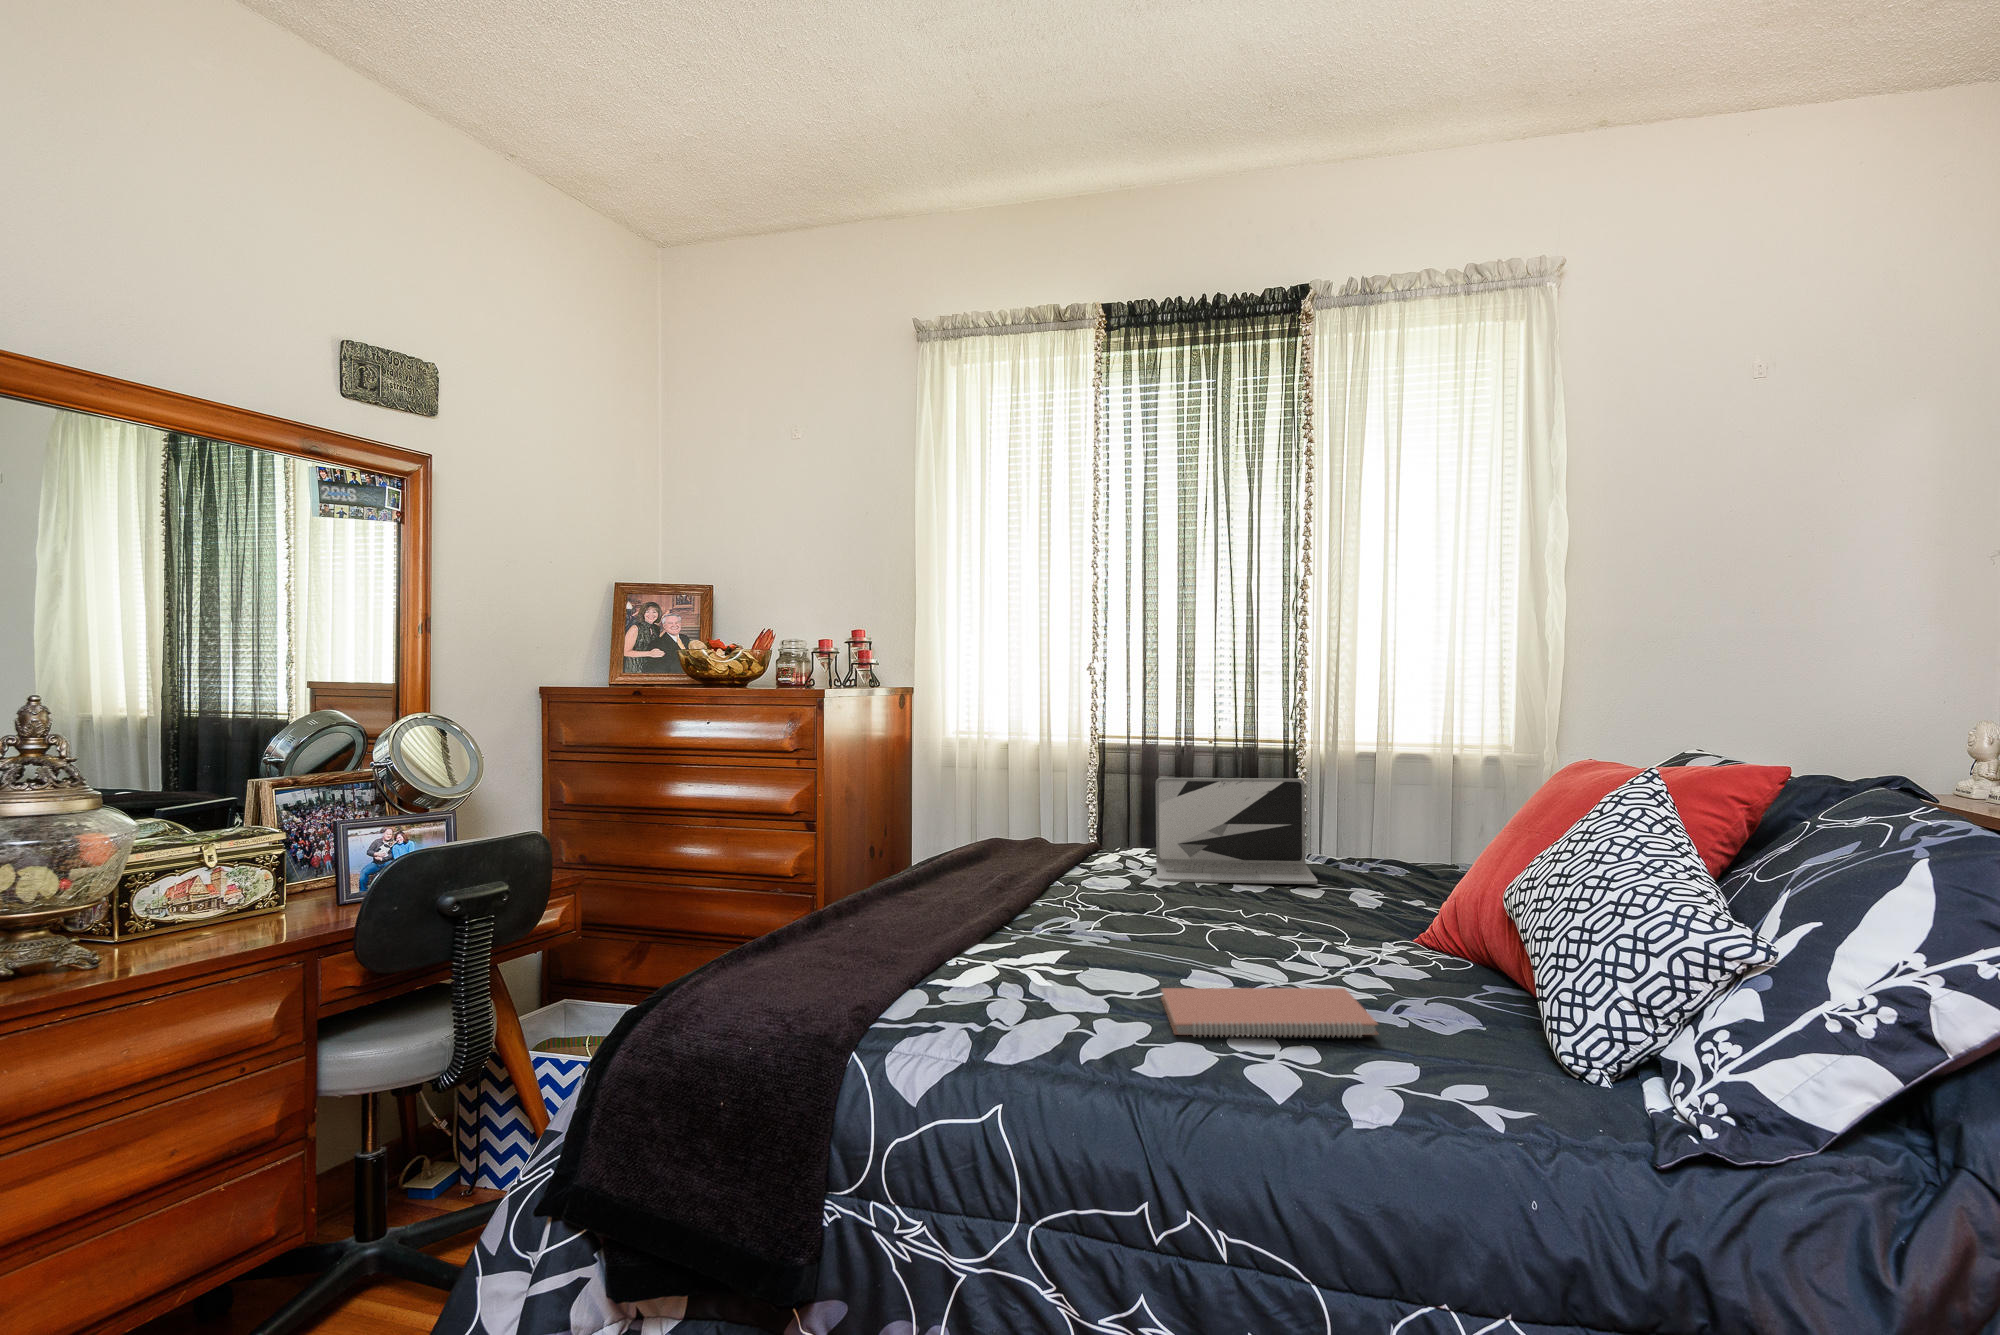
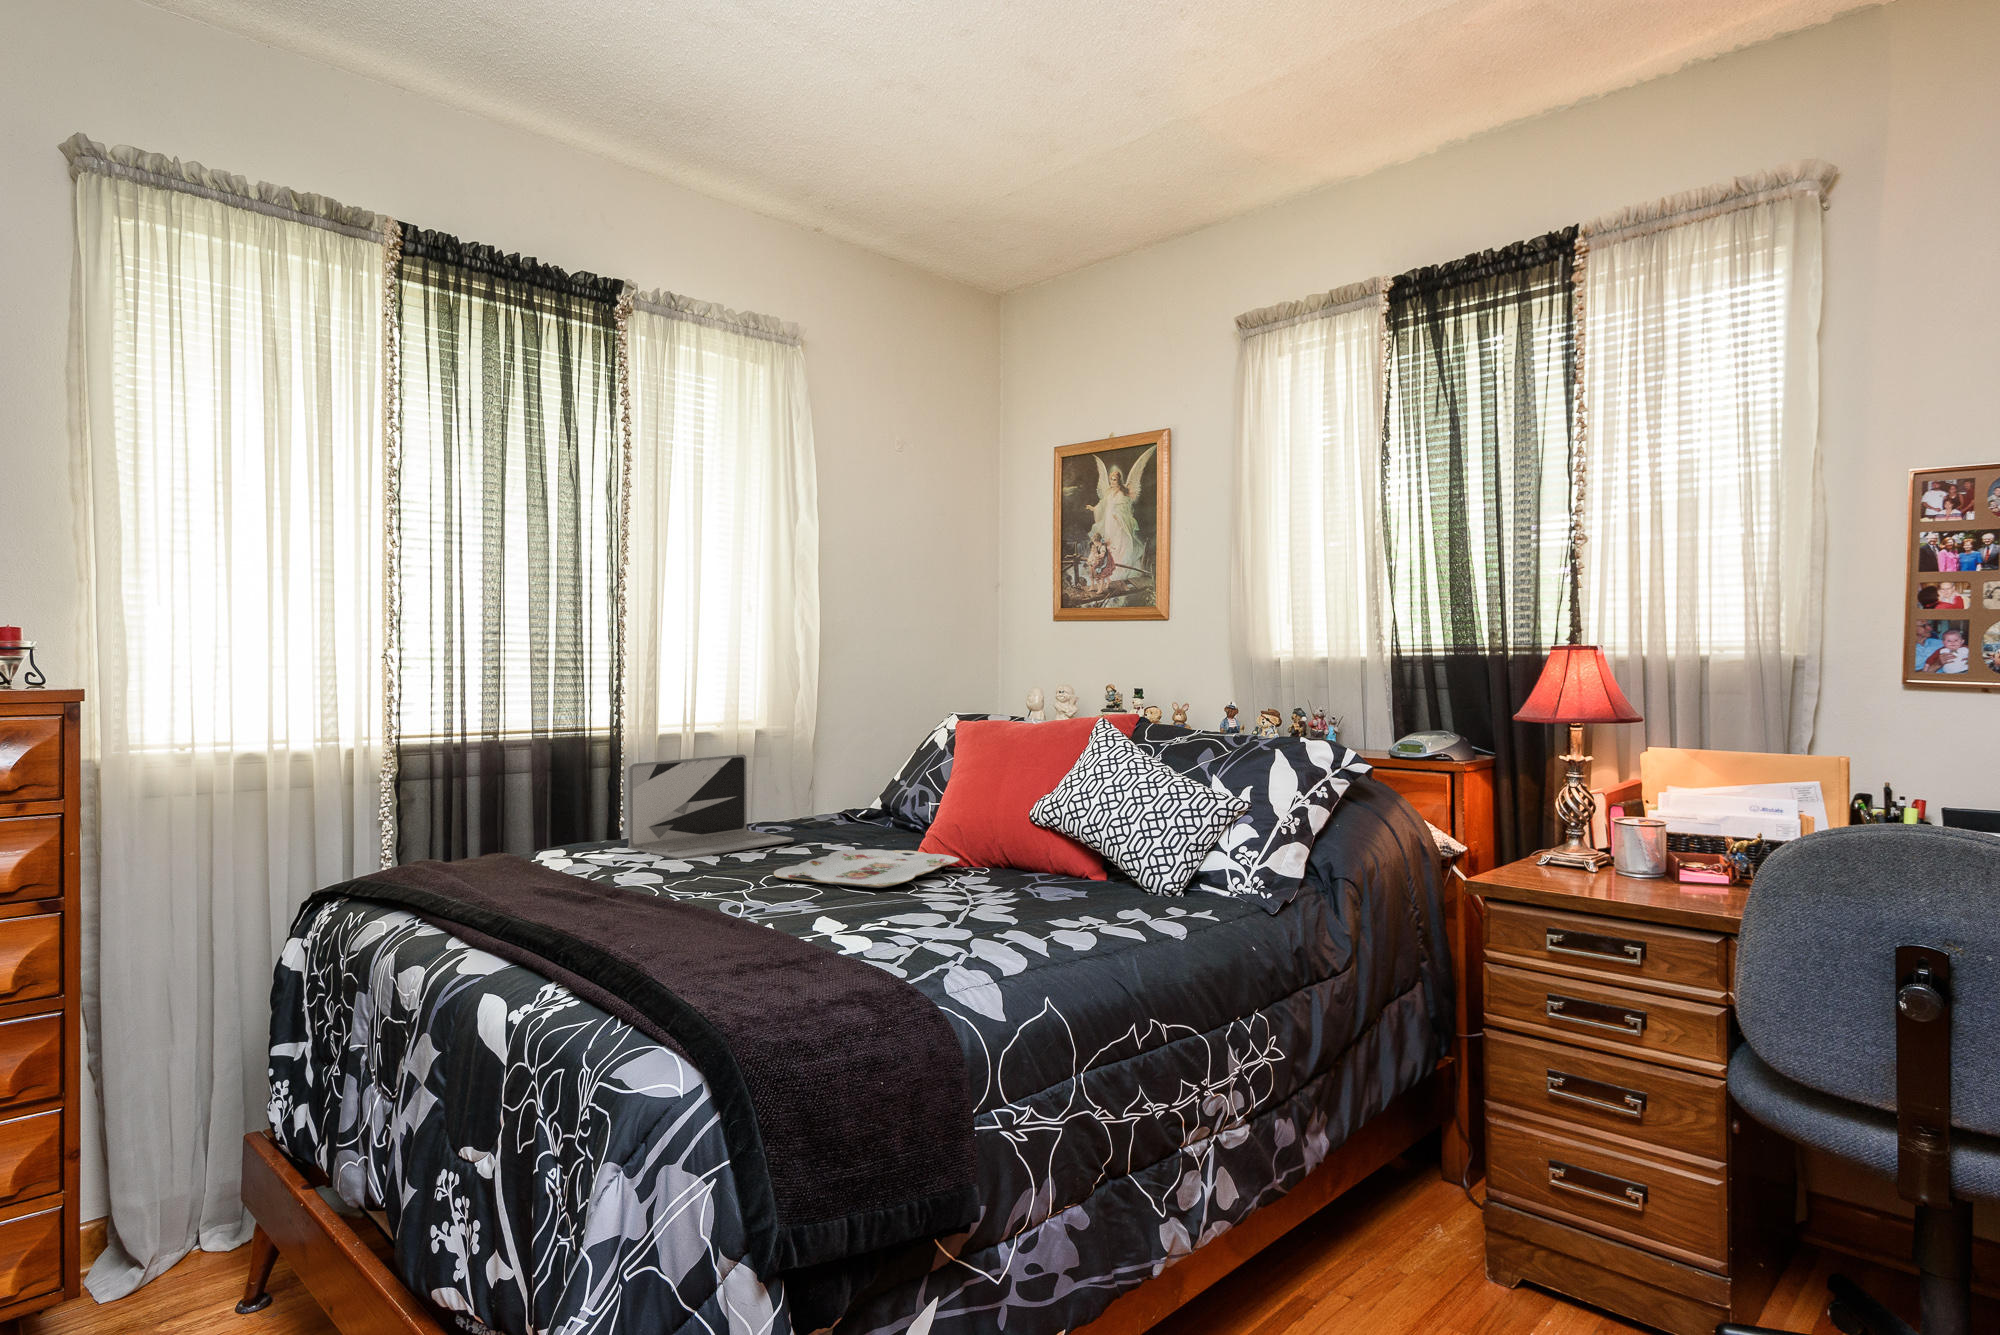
serving tray: none [1154,903,1394,954] -> present [774,849,960,888]
notebook: present [1161,988,1378,1037] -> none [942,881,1088,924]

